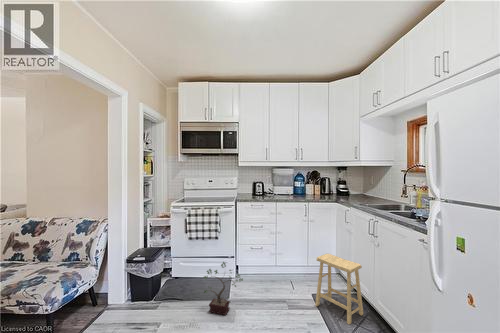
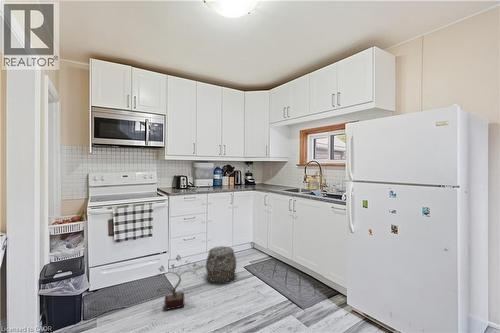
footstool: present [315,254,363,324] -> none [252,231,286,280]
woven basket: none [262,263,297,304] -> present [206,247,236,282]

